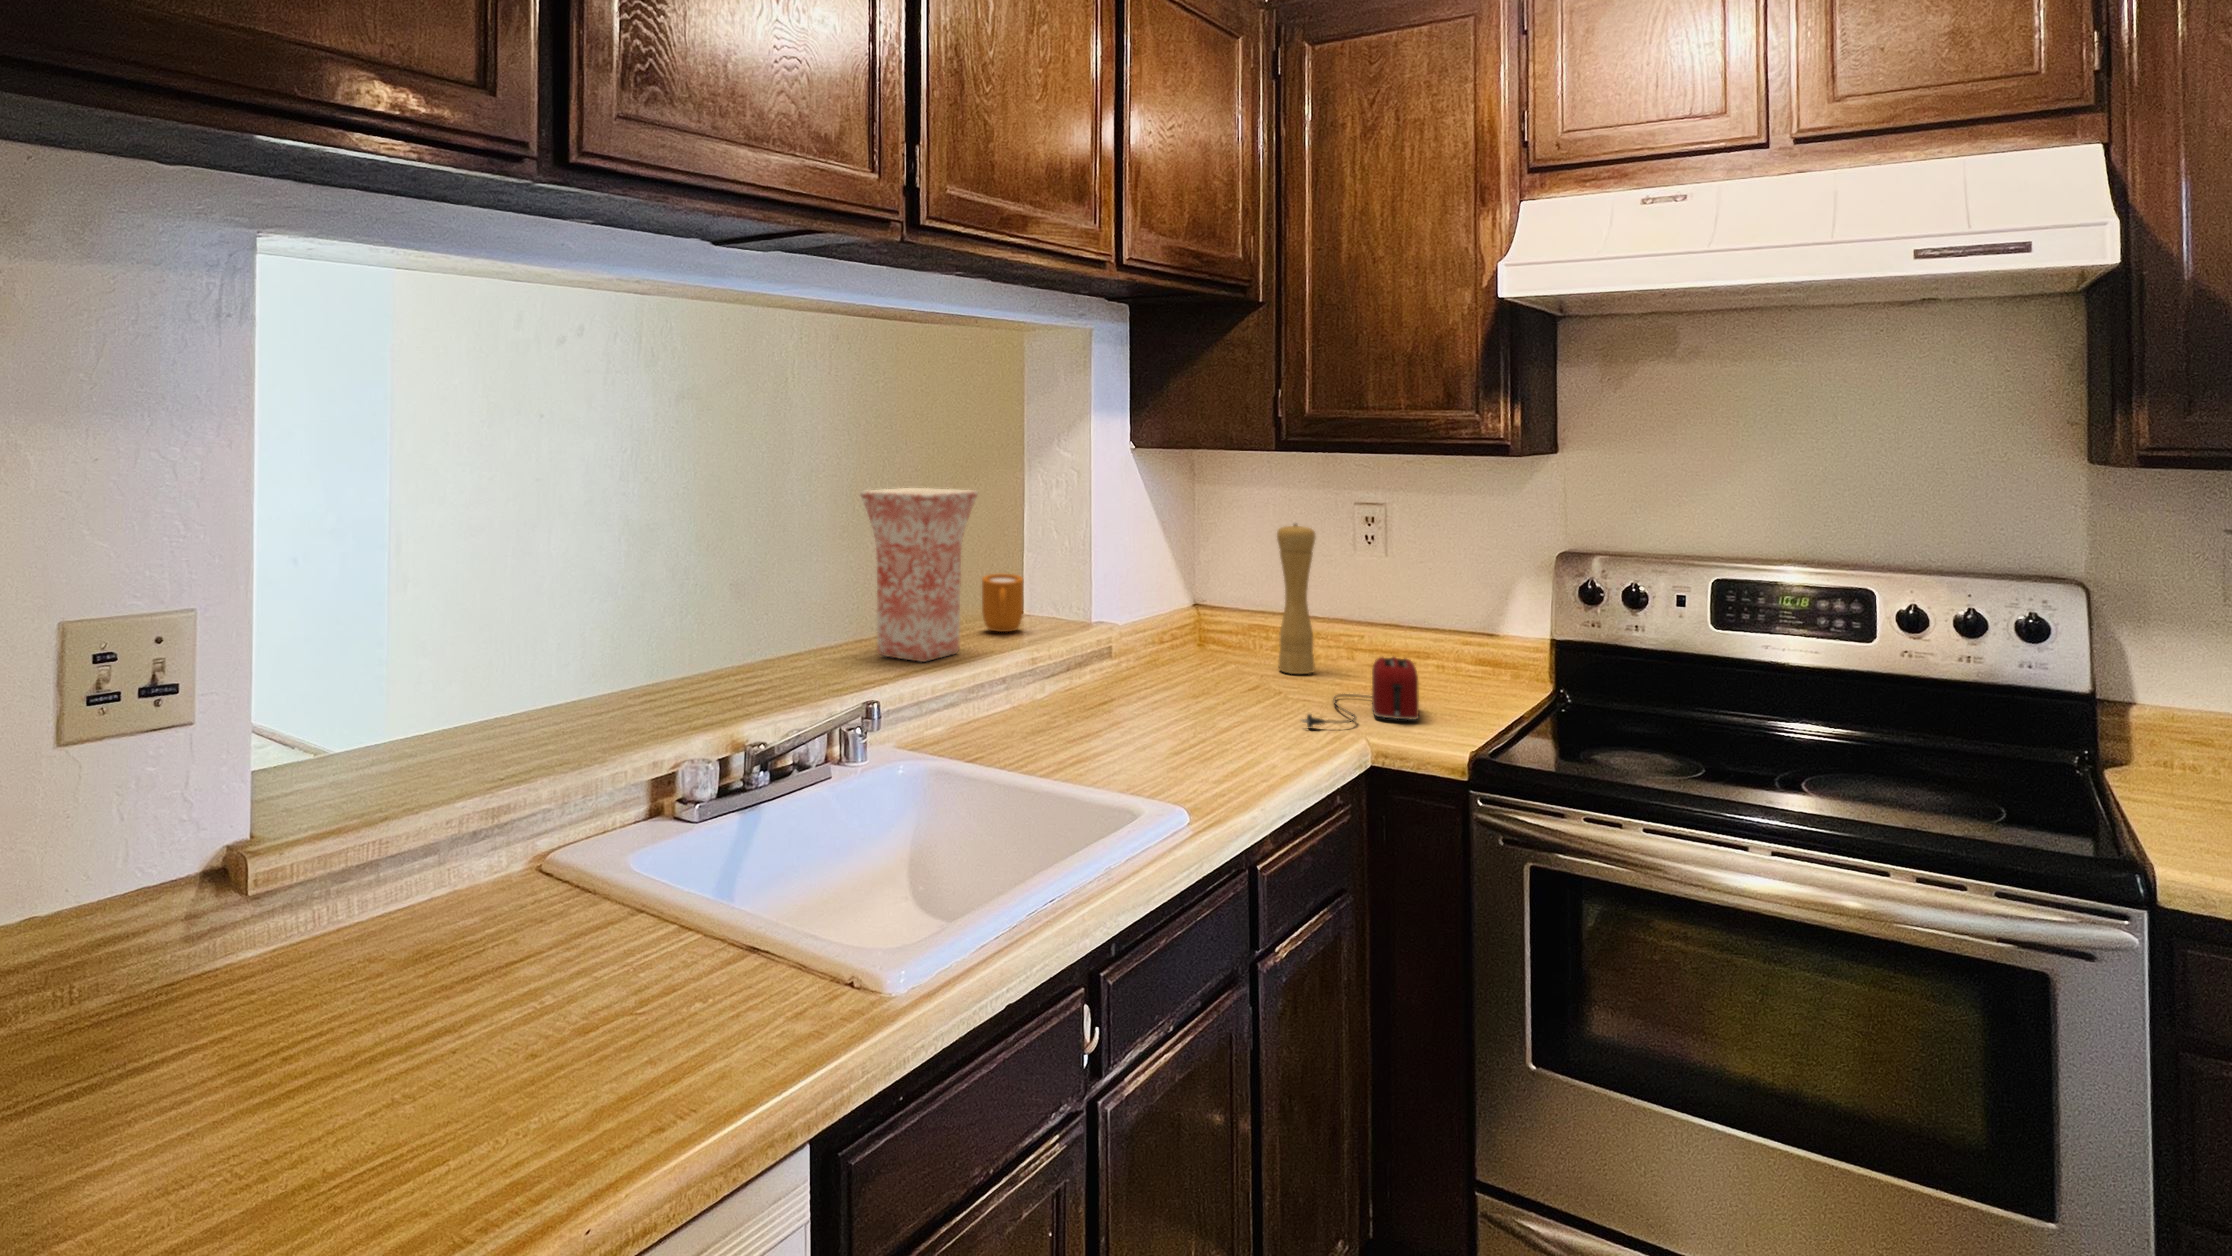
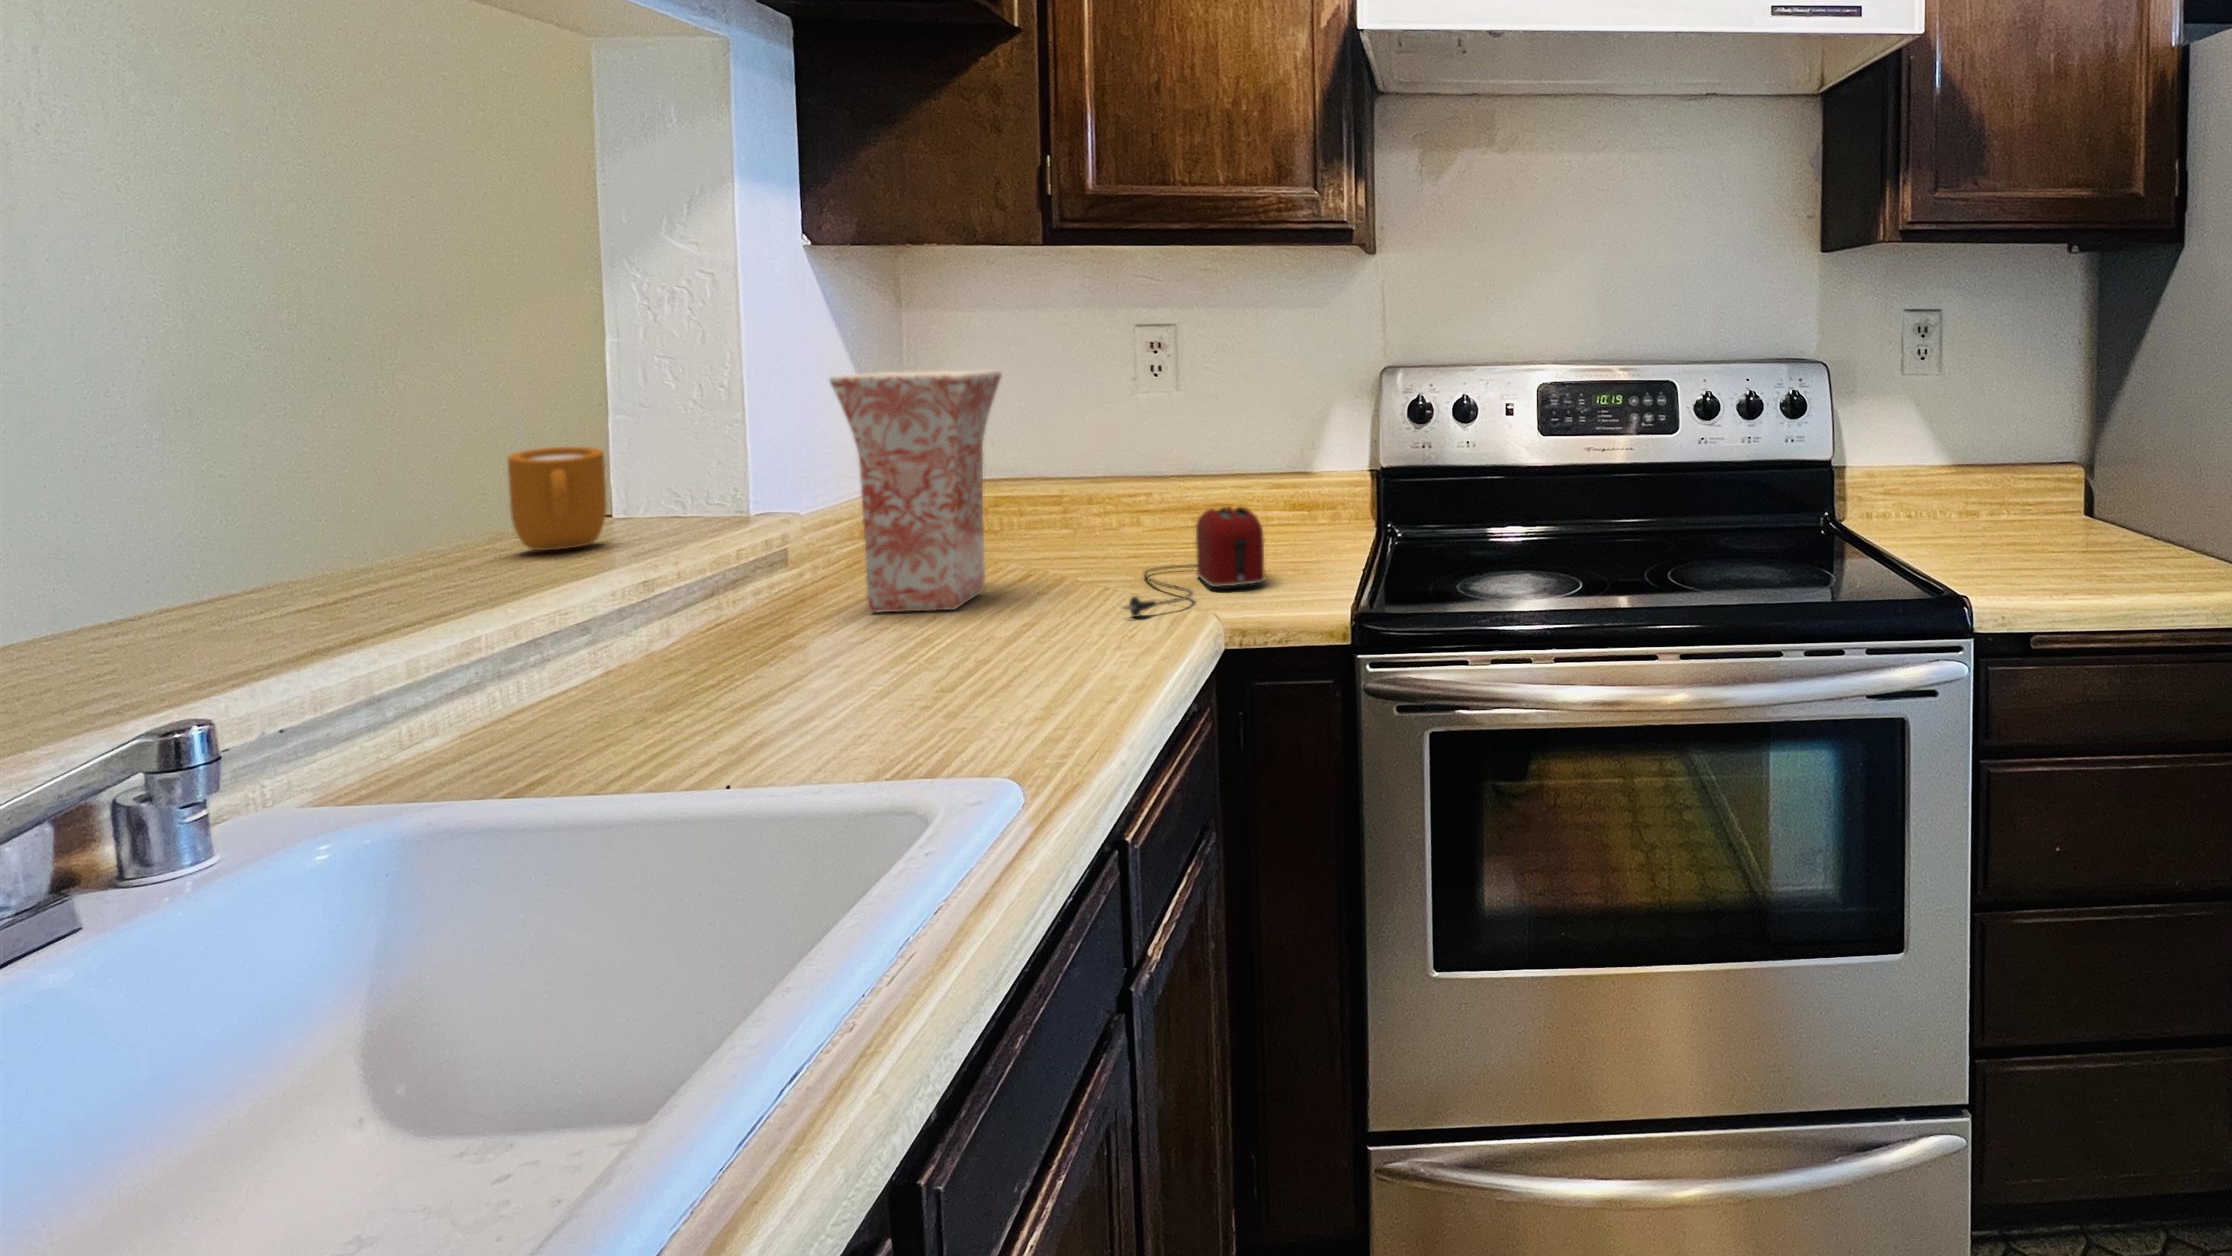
vase: present [860,488,978,662] -> present [830,371,1002,612]
pepper mill: present [1277,524,1315,674] -> none [1038,352,1097,555]

